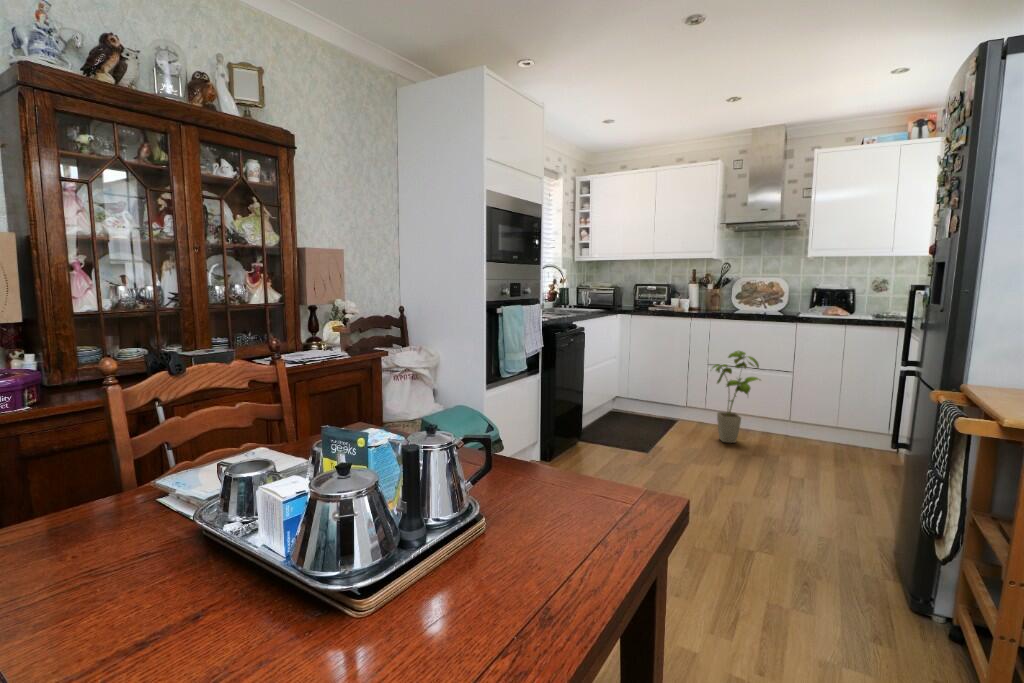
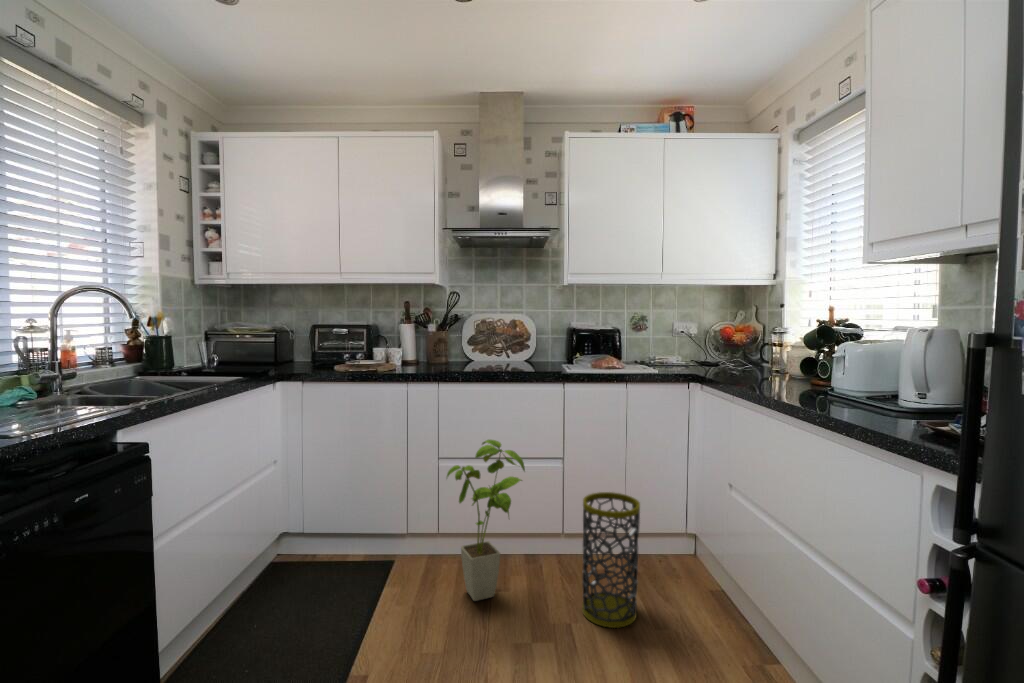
trash can: none [792,389,837,466] -> present [582,492,640,628]

